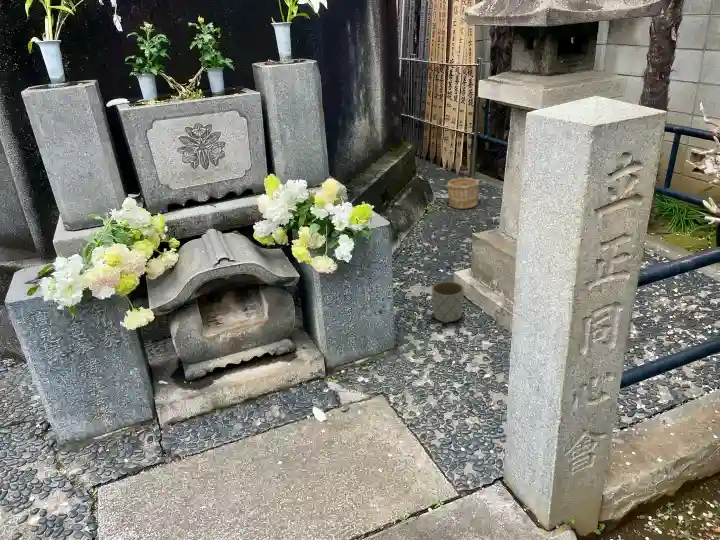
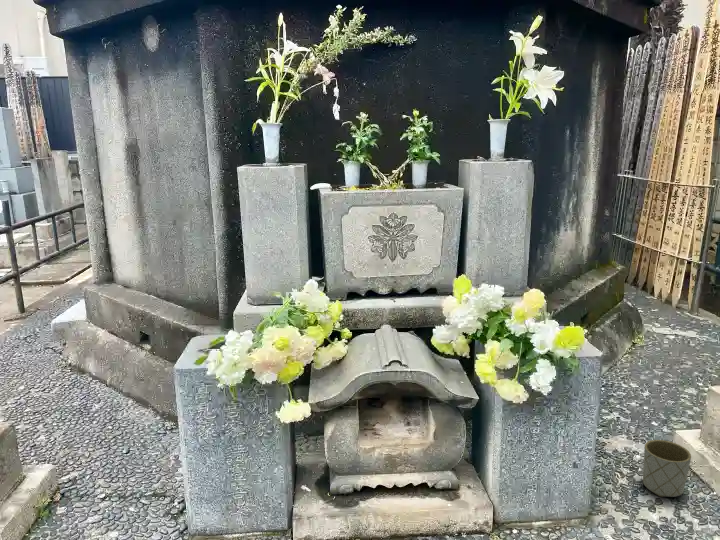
wooden bucket: present [447,178,479,209] -> none [663,312,707,350]

